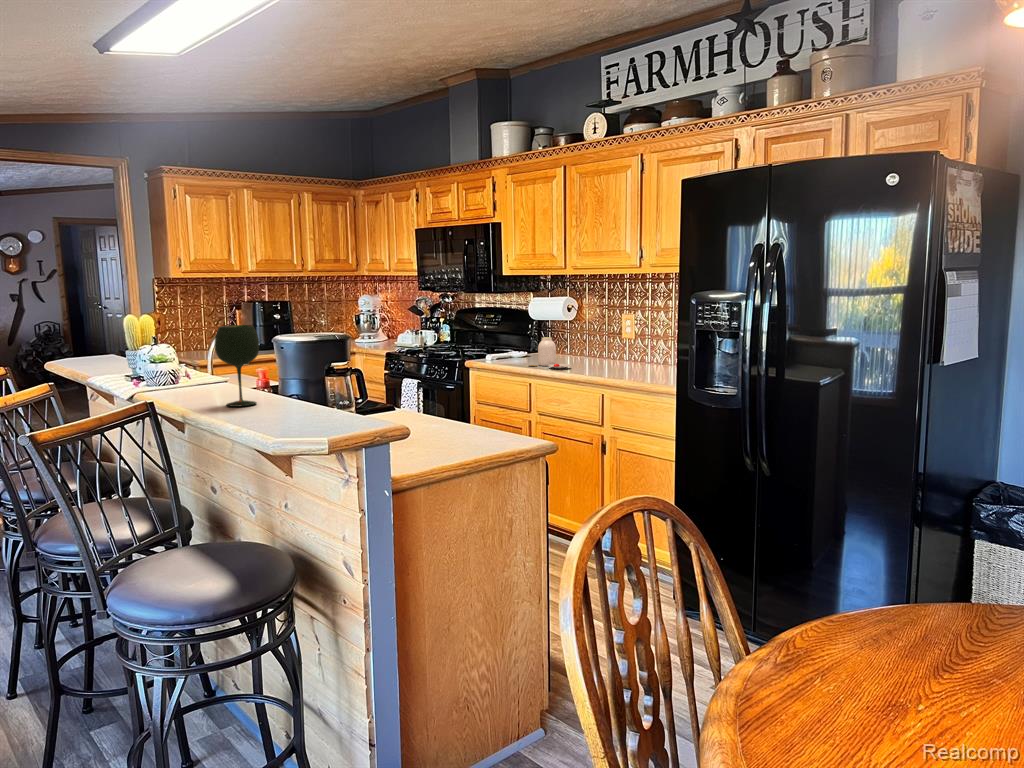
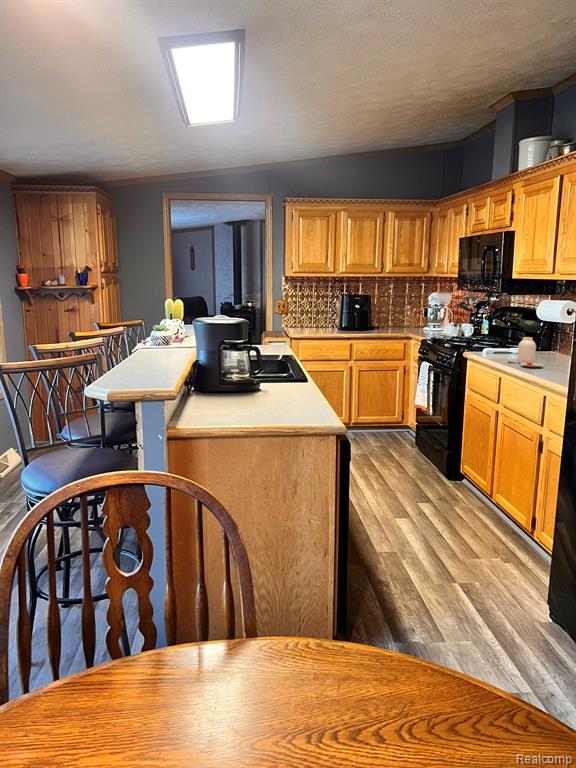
wine glass: present [214,325,259,407] -> none [134,309,165,366]

